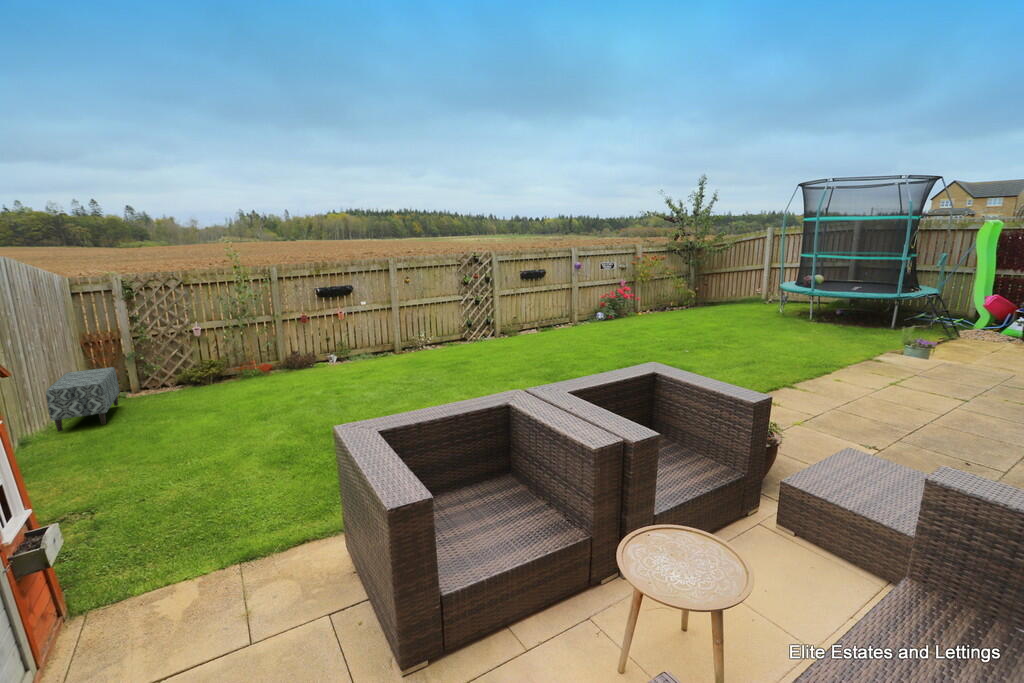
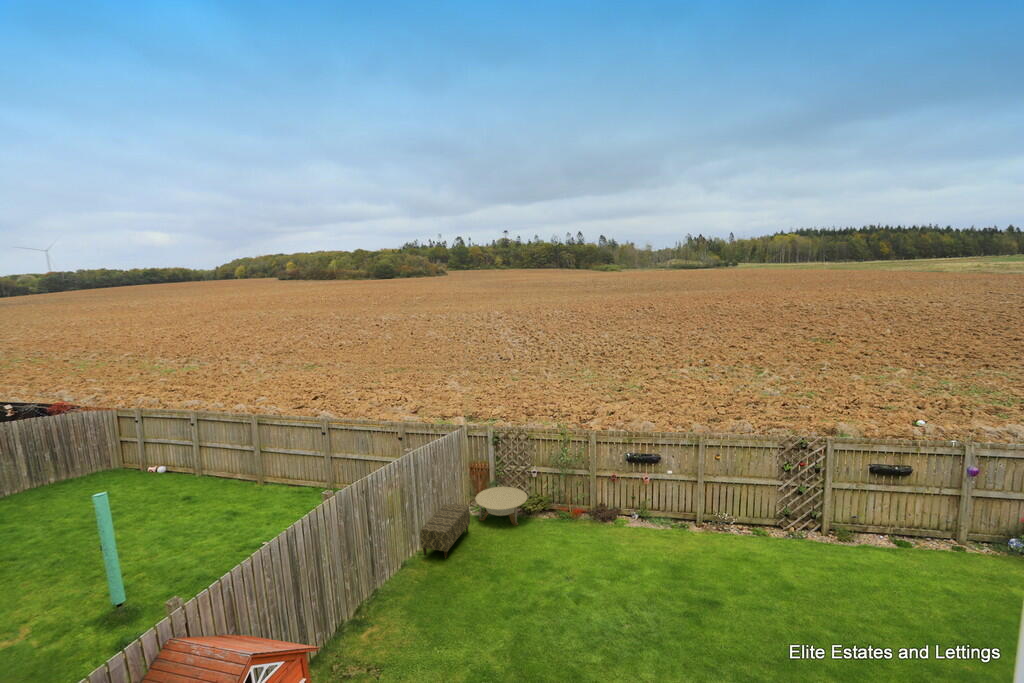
round table: none [112,355,198,399] -> present [475,487,527,525]

